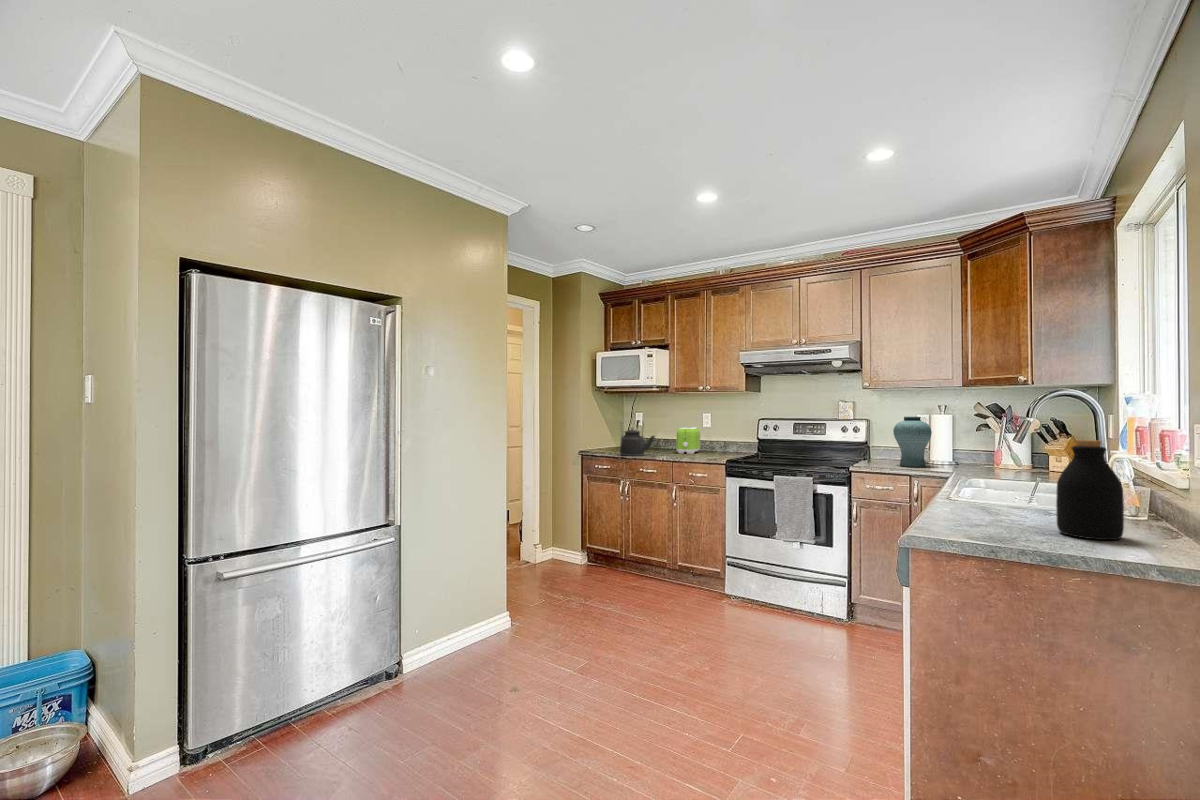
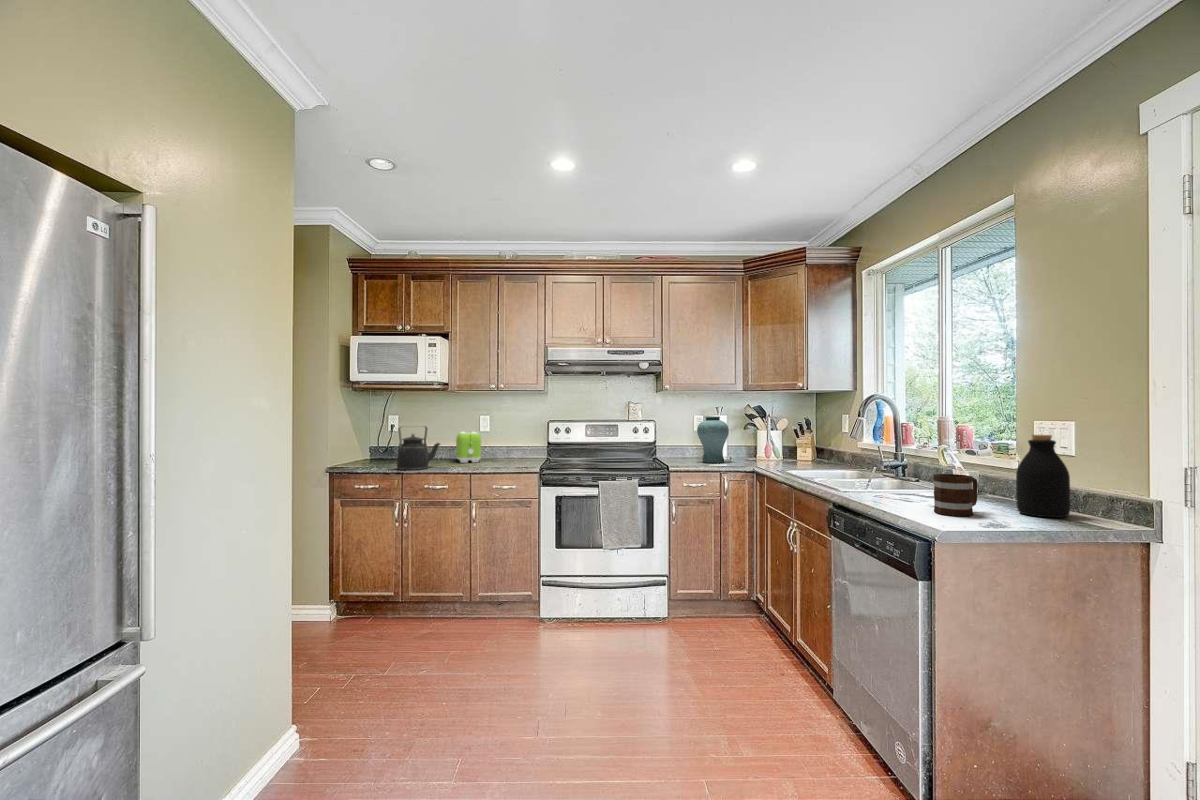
mug: none [951,479,1013,525] -> present [934,474,978,516]

